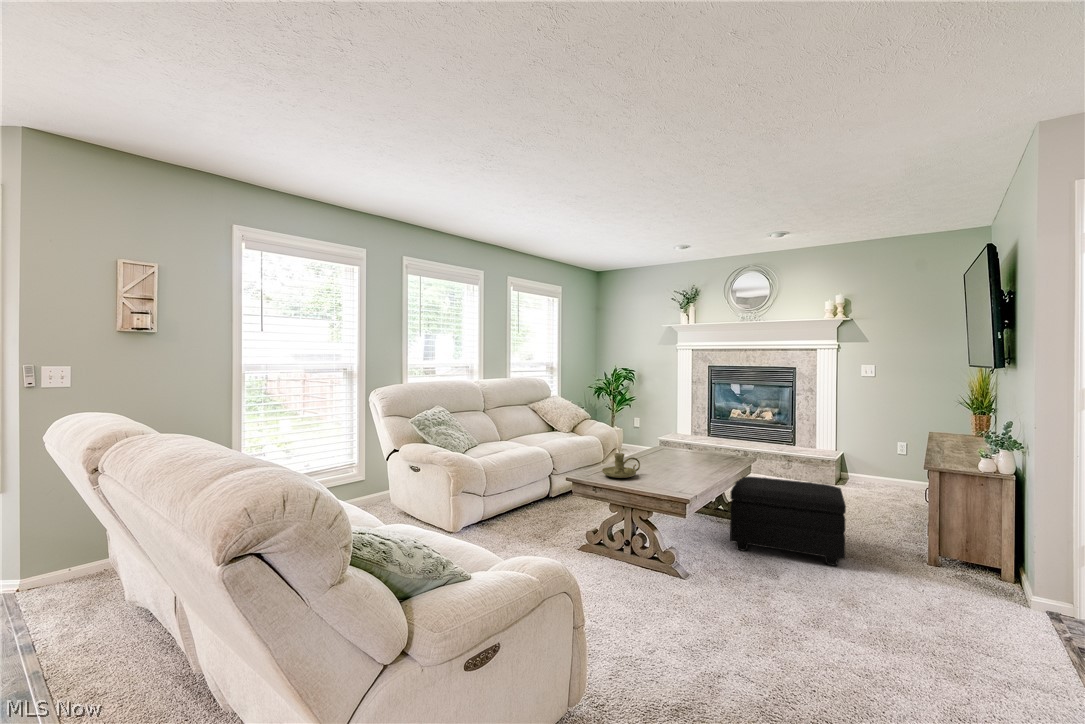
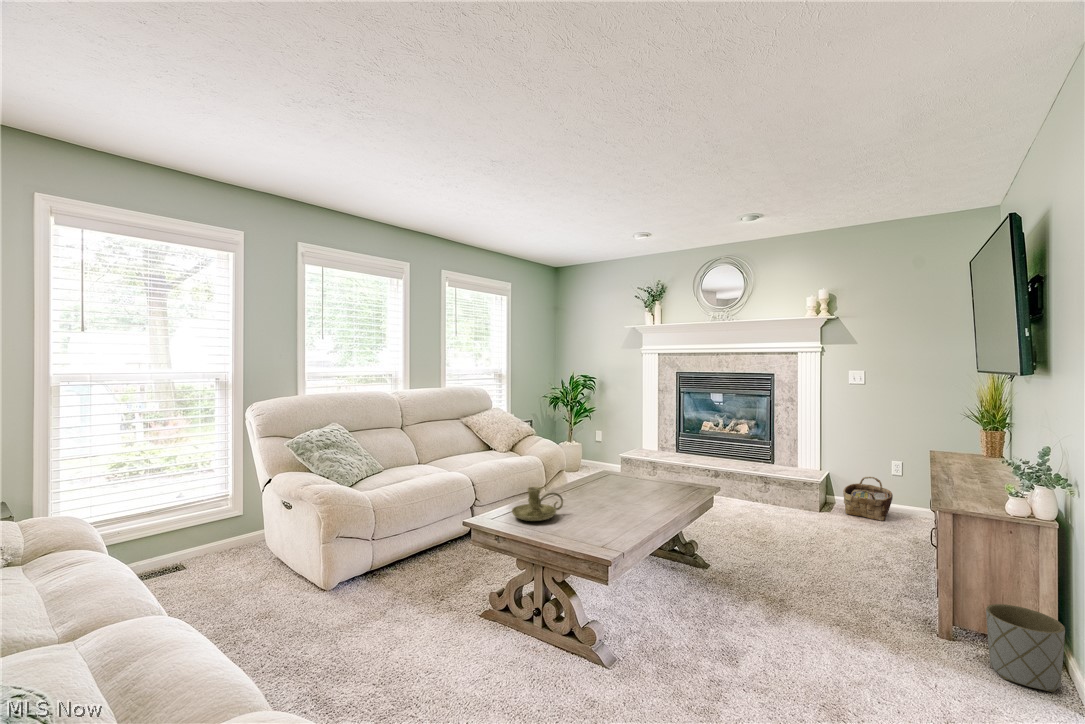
woven basket: none [856,456,898,492] -> present [843,477,893,521]
footstool: present [730,477,846,566] -> none [678,514,828,643]
planter: none [961,536,1016,593] -> present [986,604,1065,692]

